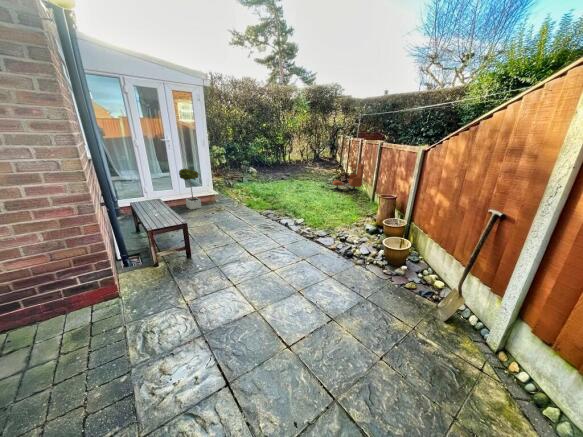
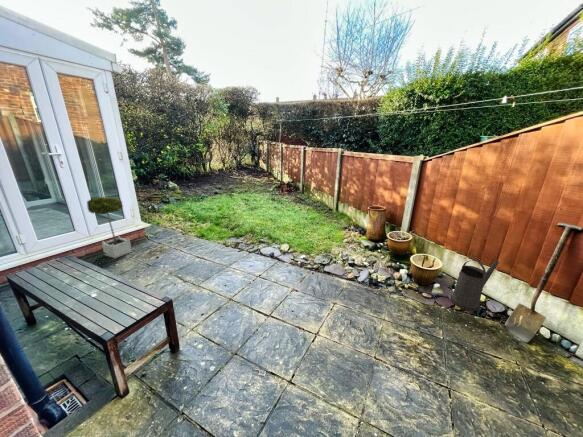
lounge chair: present [330,163,364,193] -> none [279,170,313,203]
watering can: none [394,248,457,295] -> present [450,260,499,311]

